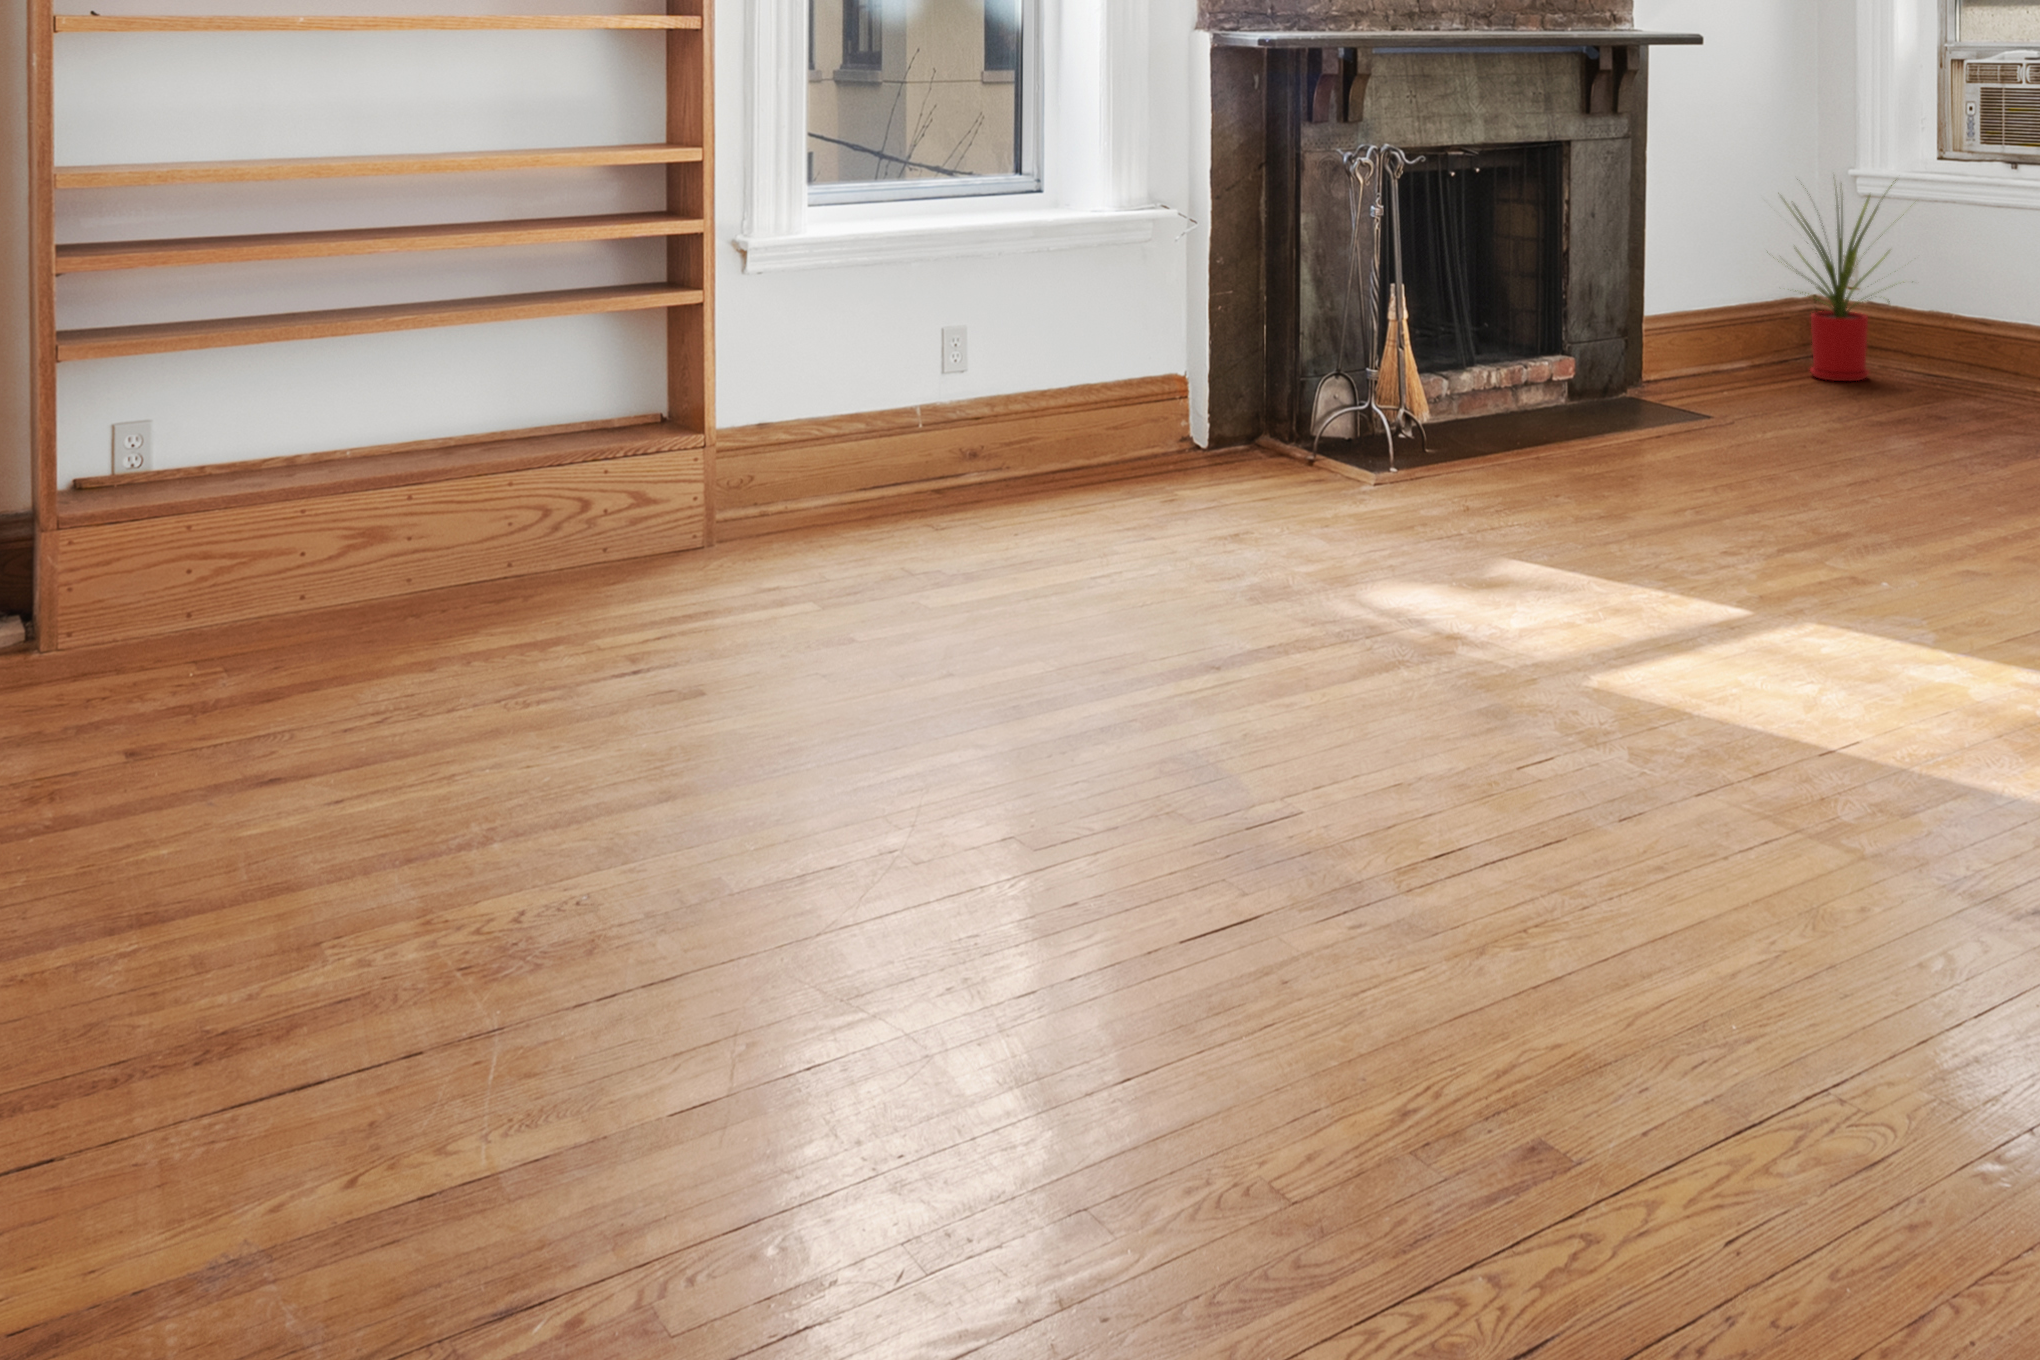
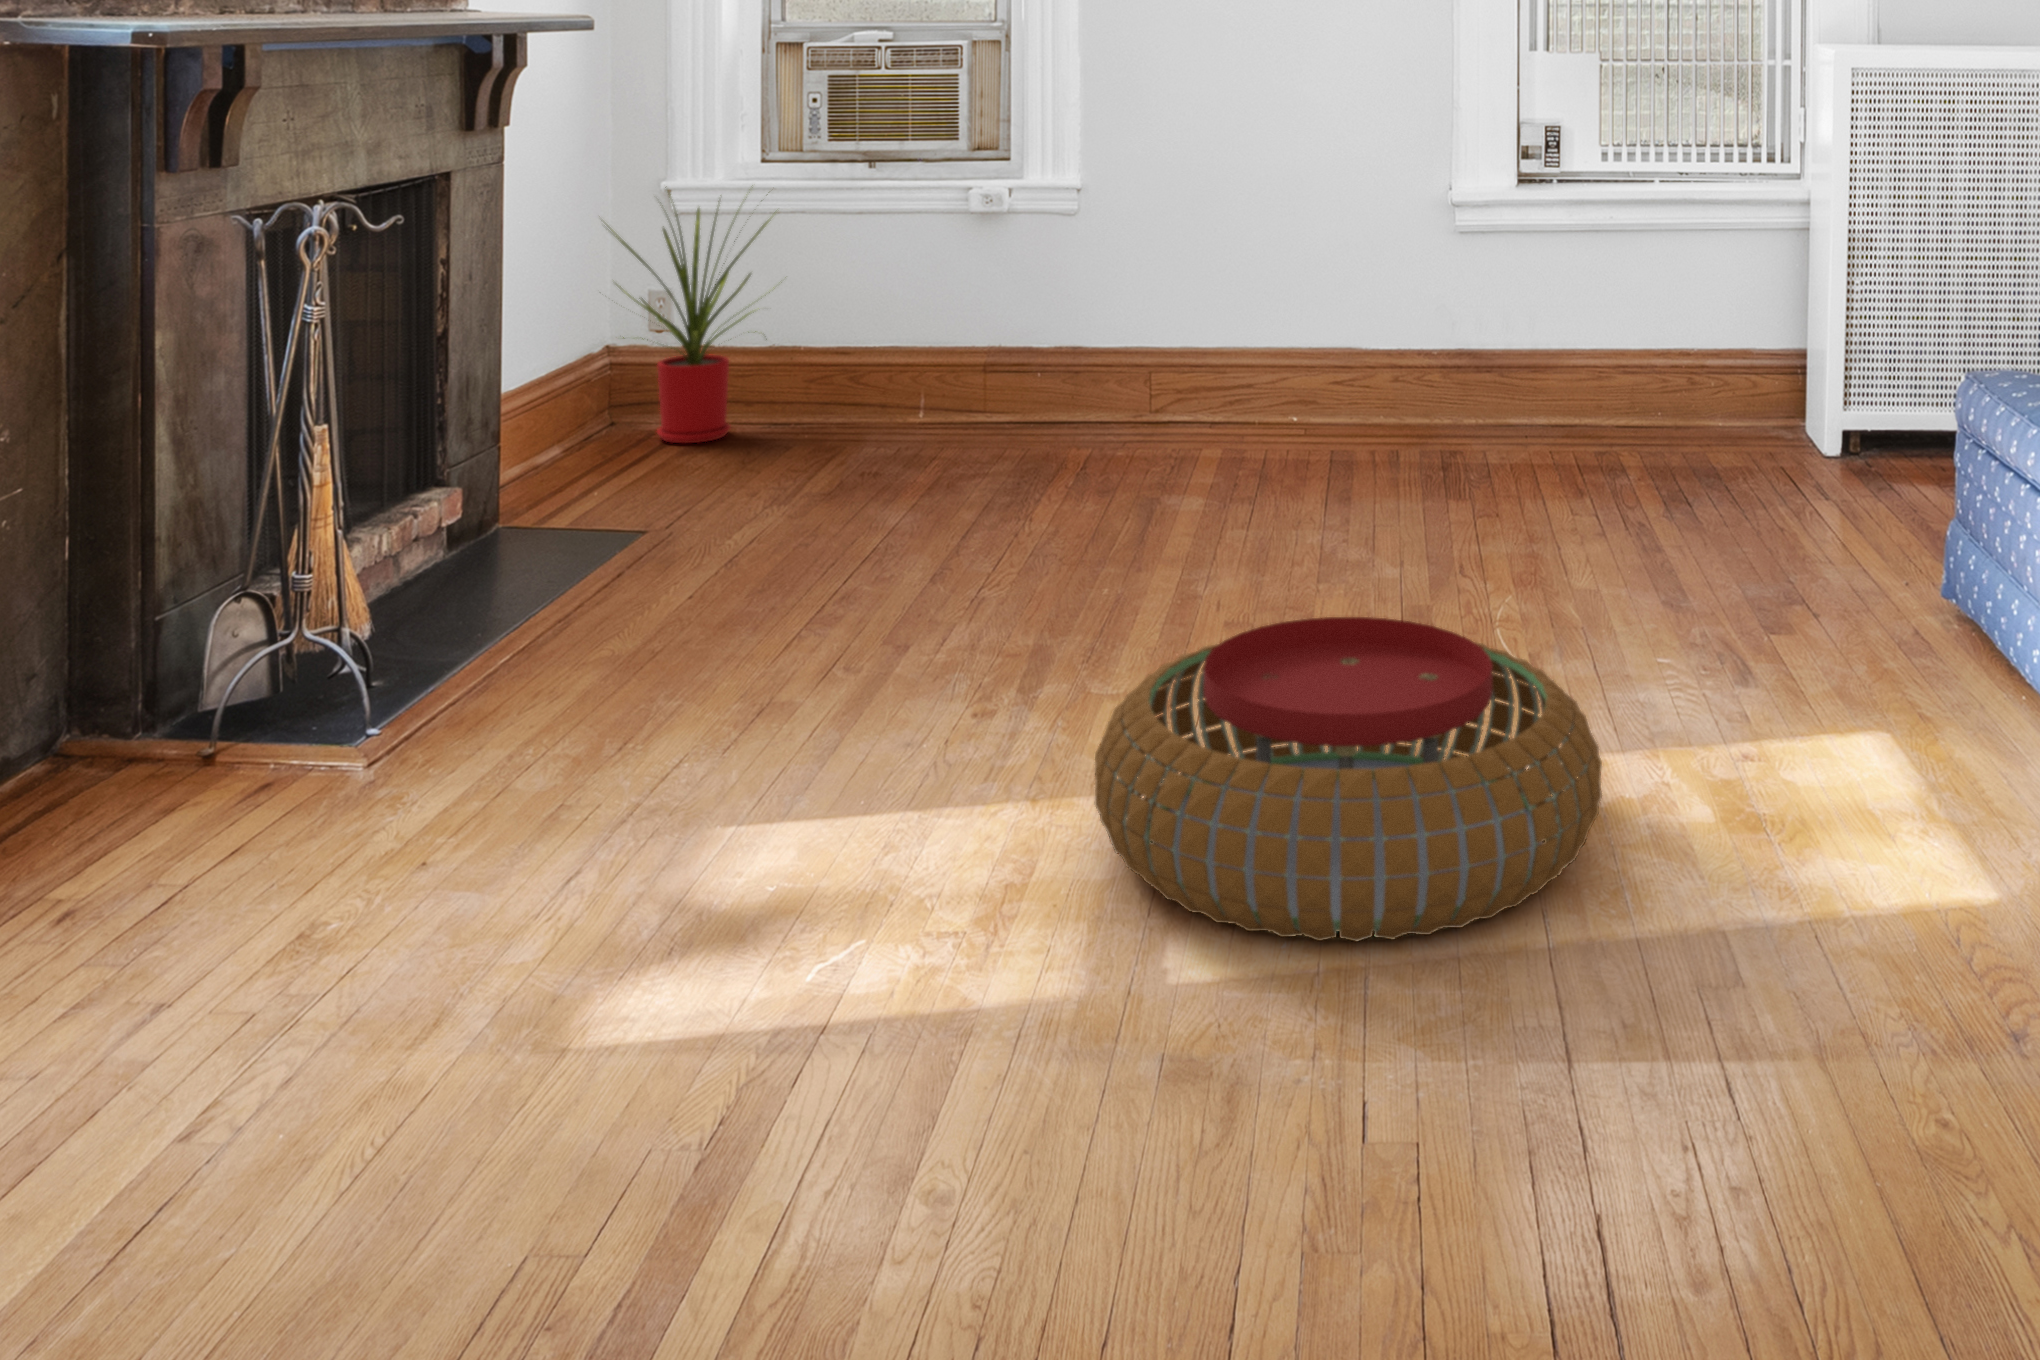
pouf: none [1546,488,1945,705] -> present [1095,617,1602,942]

